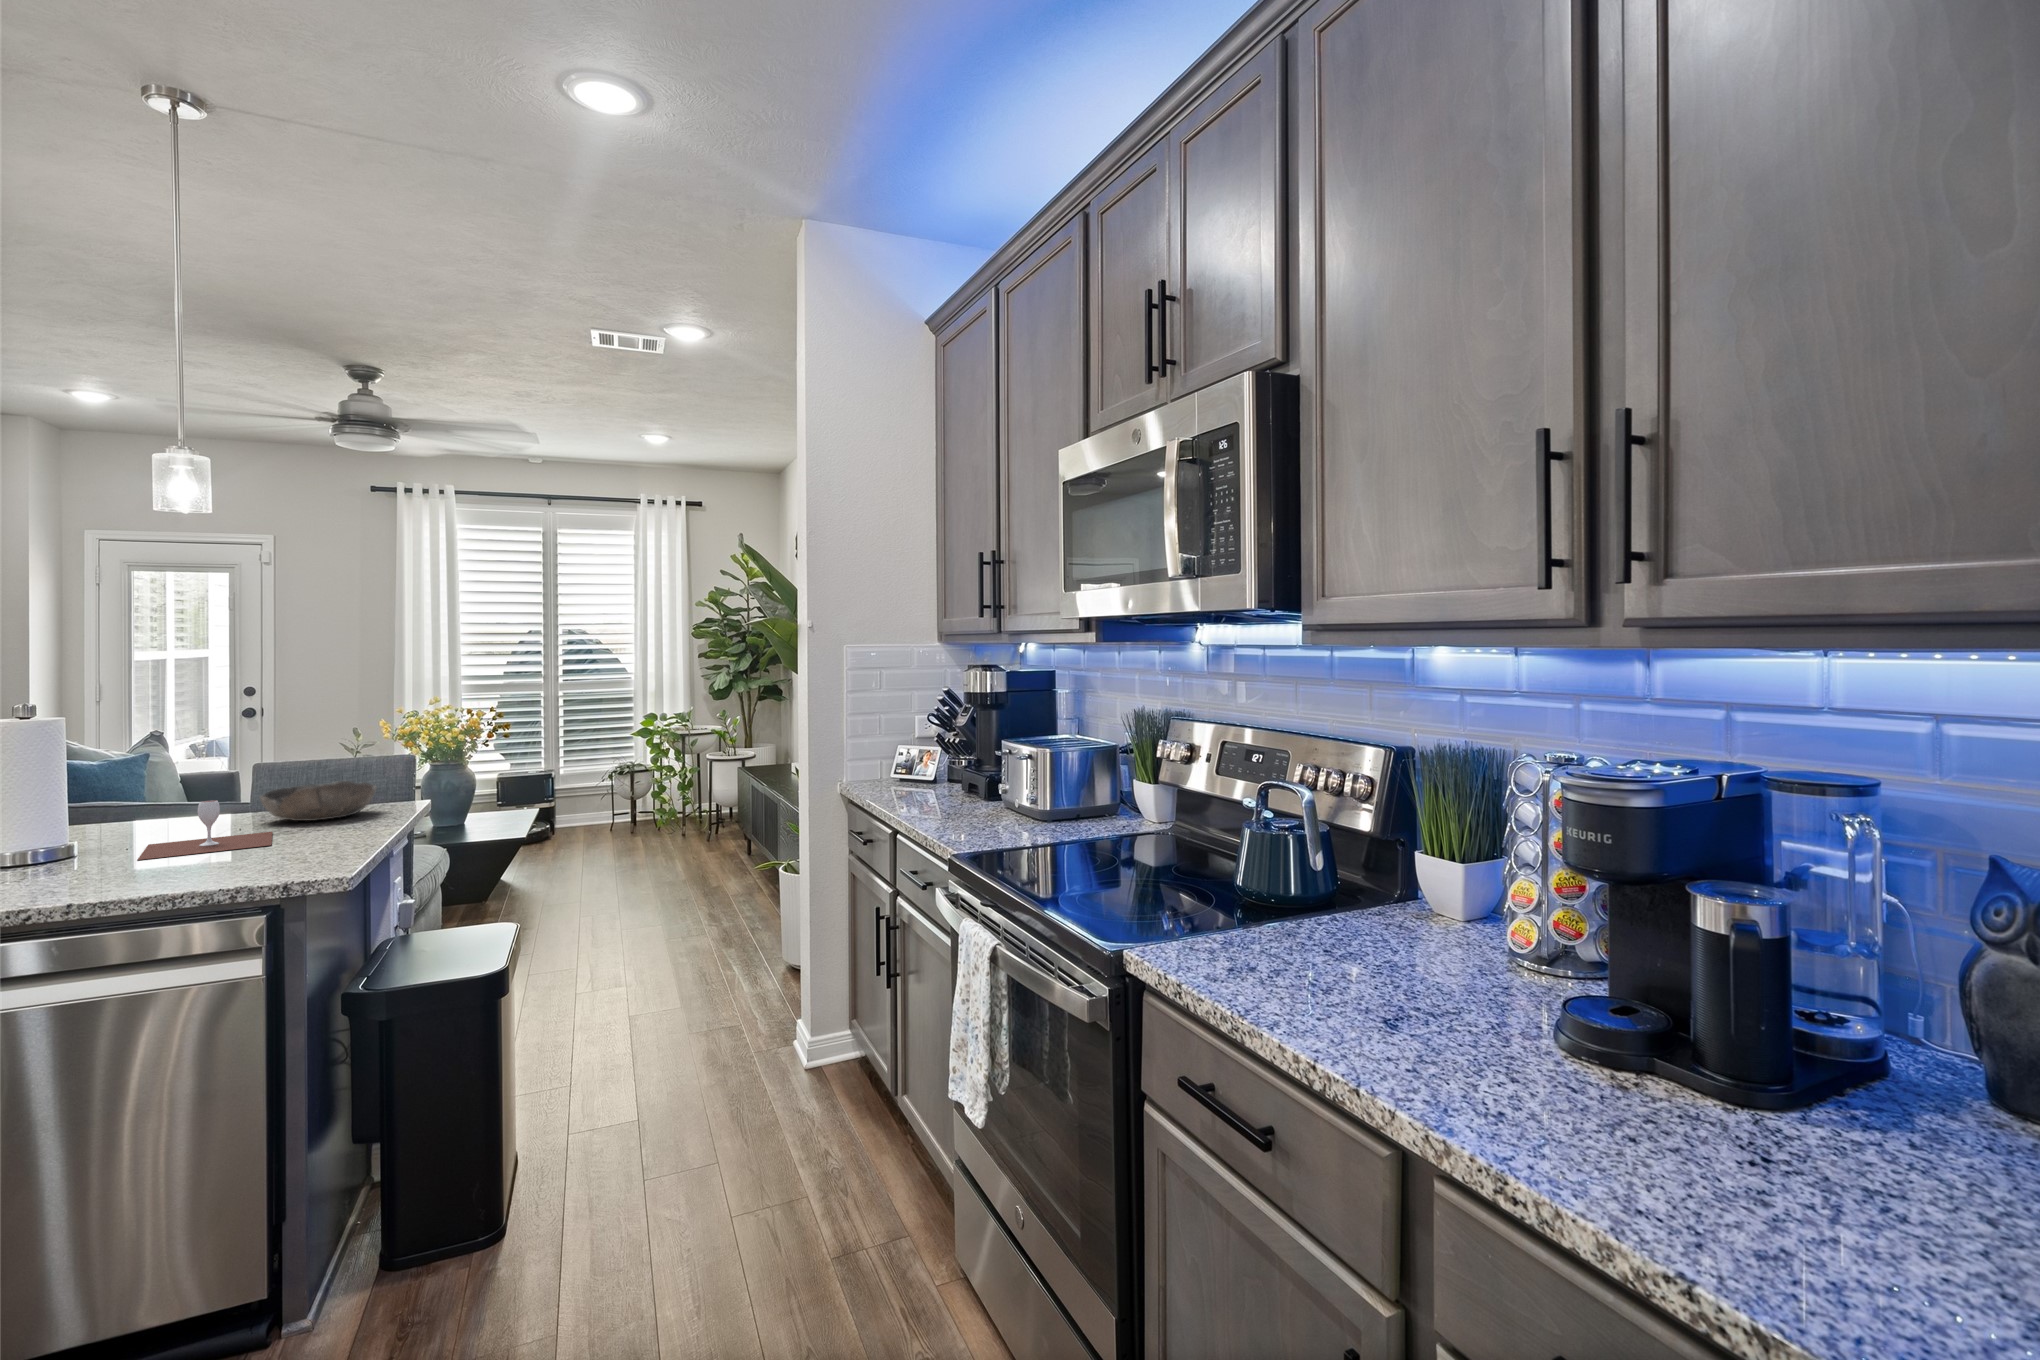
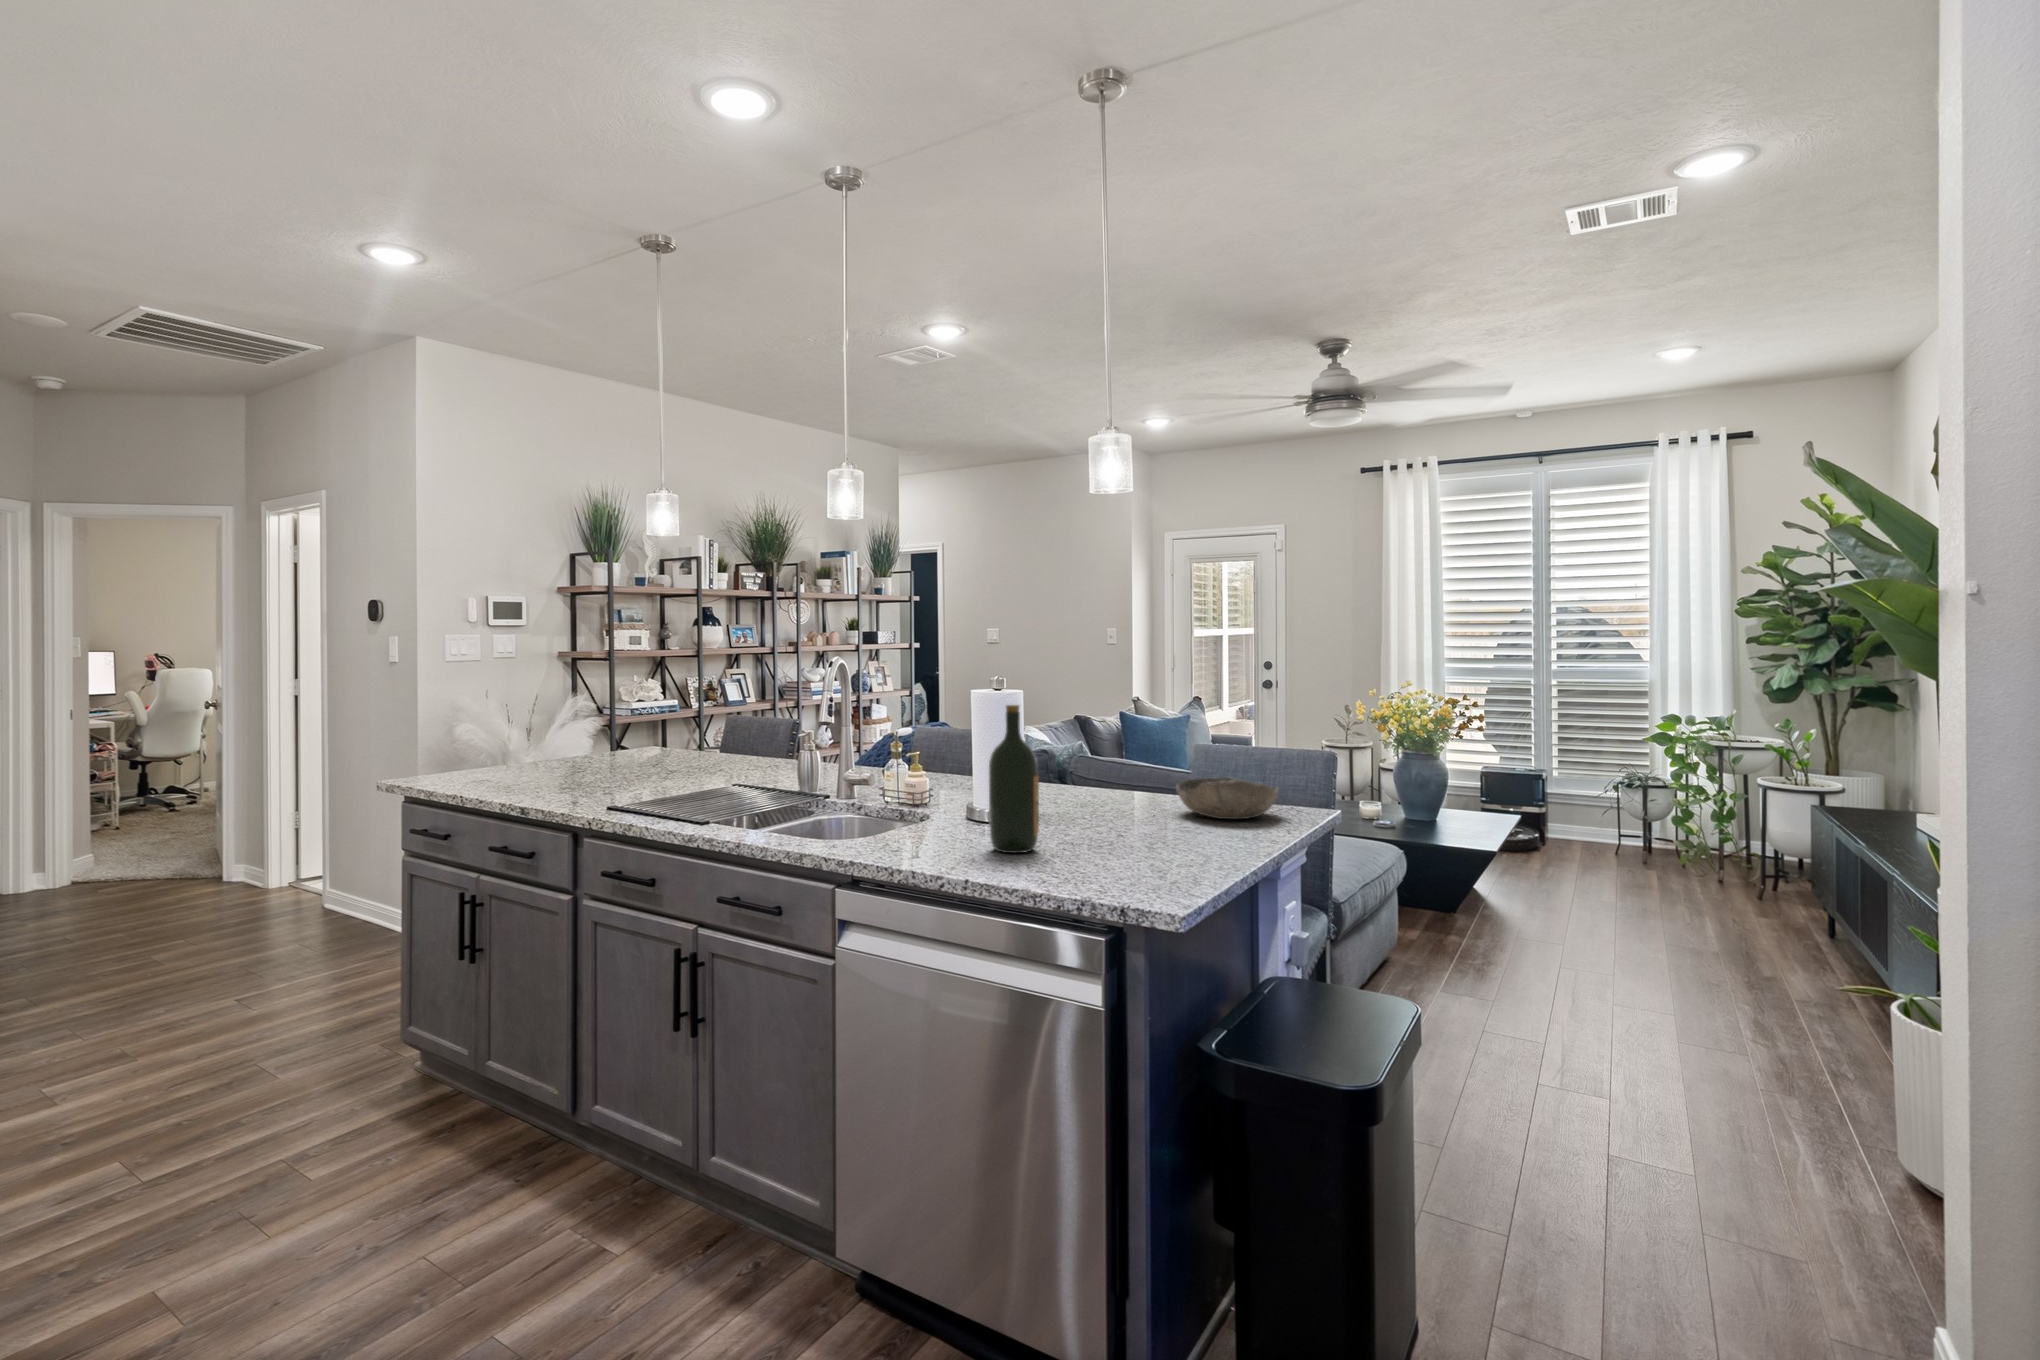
wine bottle: none [53,723,127,880] -> present [989,705,1039,853]
wine glass: present [138,800,273,860] -> none [1058,787,1175,844]

